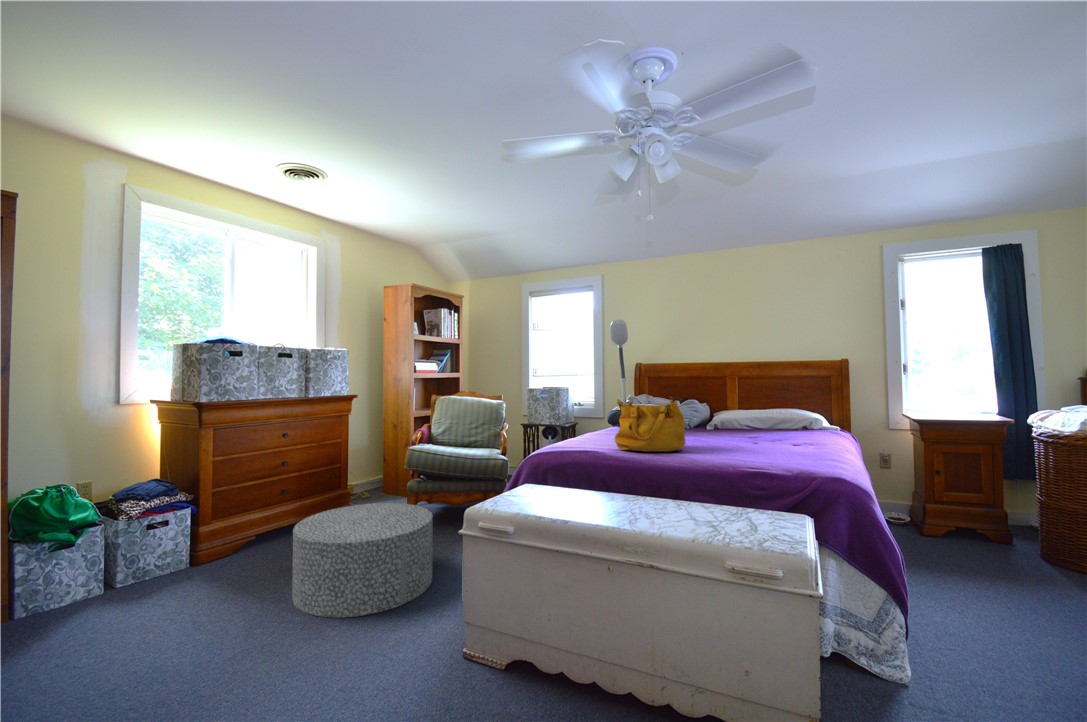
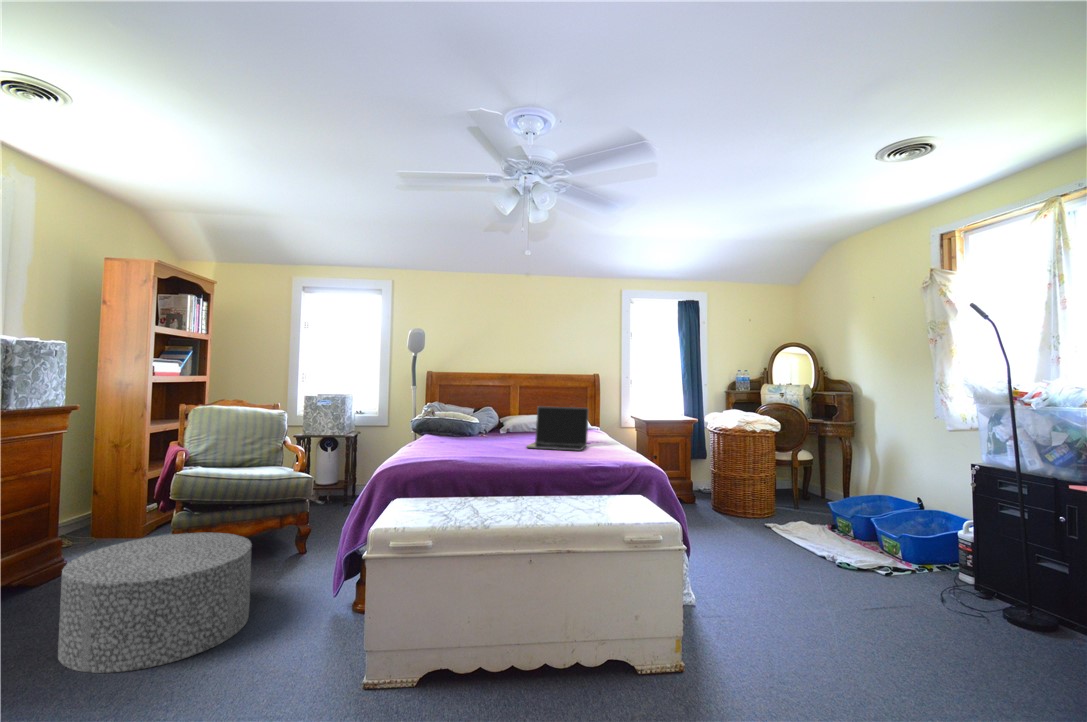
handbag: present [615,397,685,452] -> none [446,406,506,456]
laptop: none [718,397,805,453] -> present [526,406,588,451]

